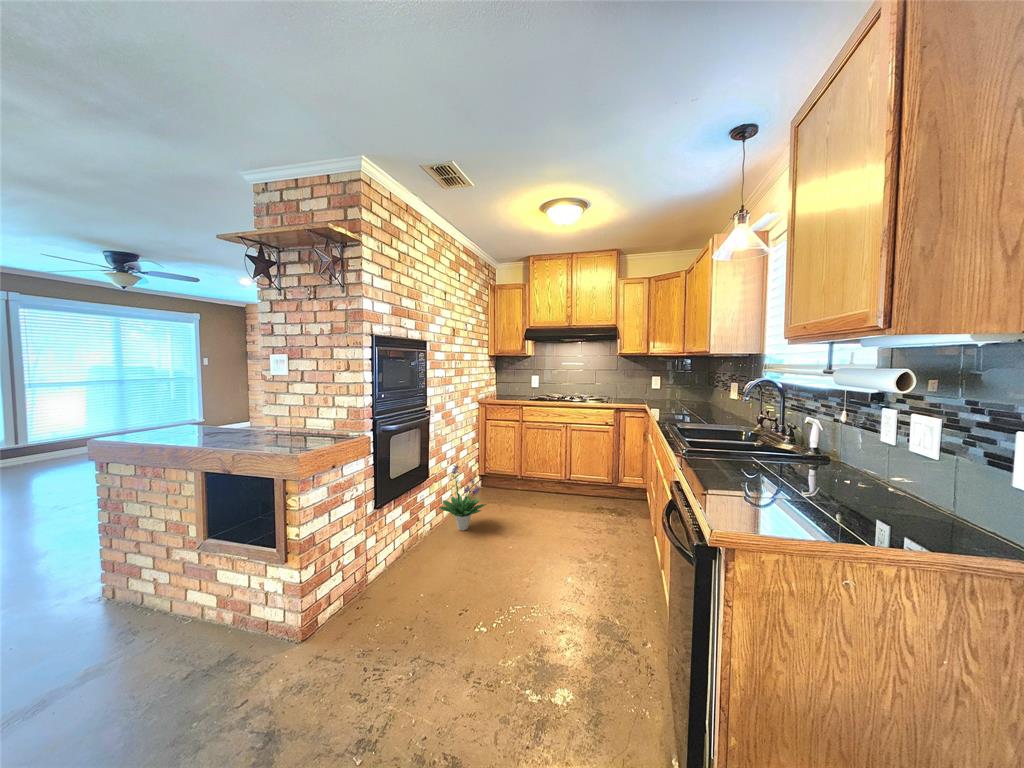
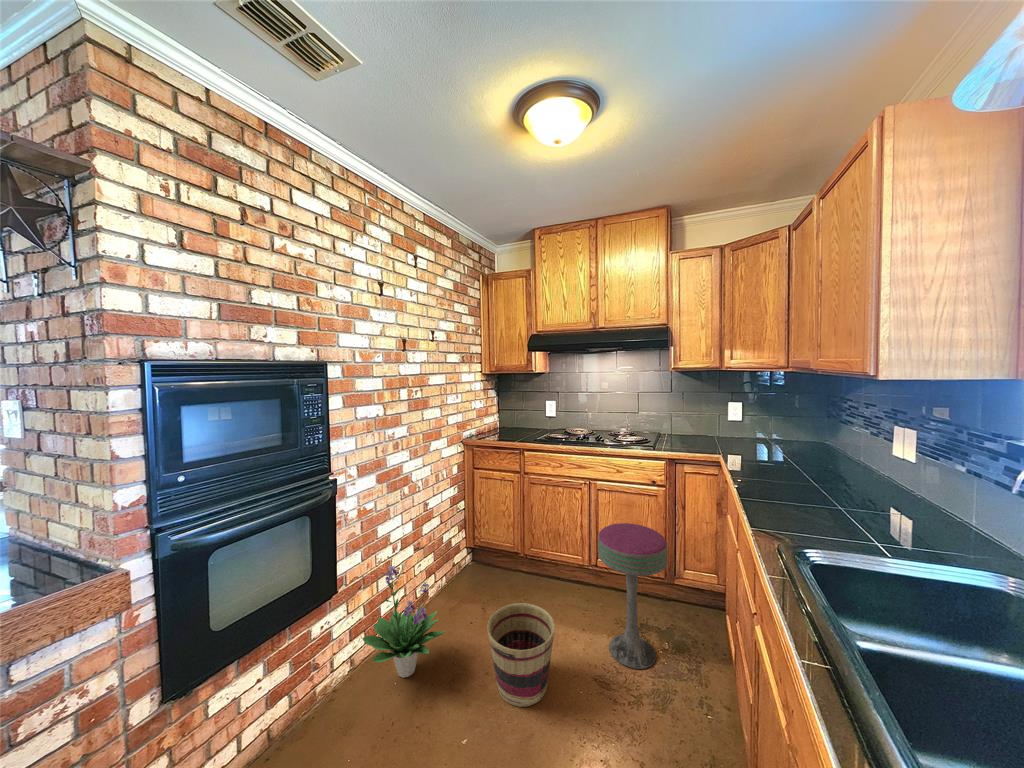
bar stool: none [575,444,614,521] -> present [598,523,667,669]
basket: none [514,488,553,536] -> present [487,603,555,707]

